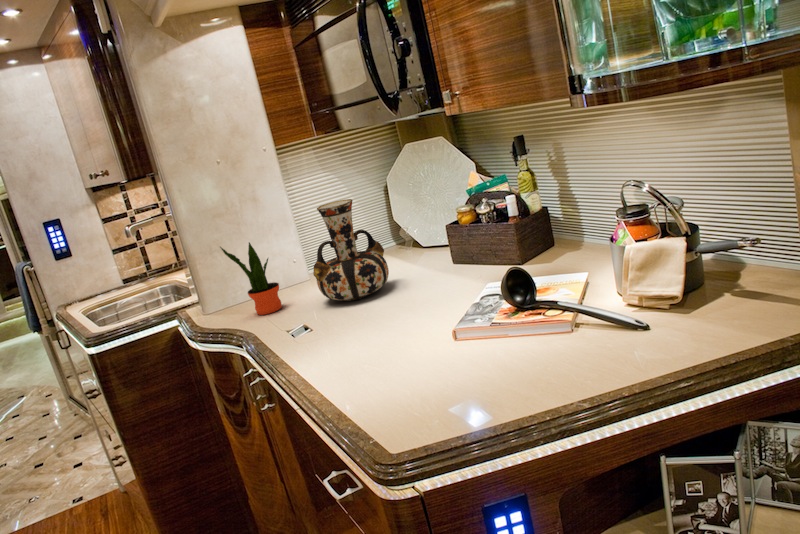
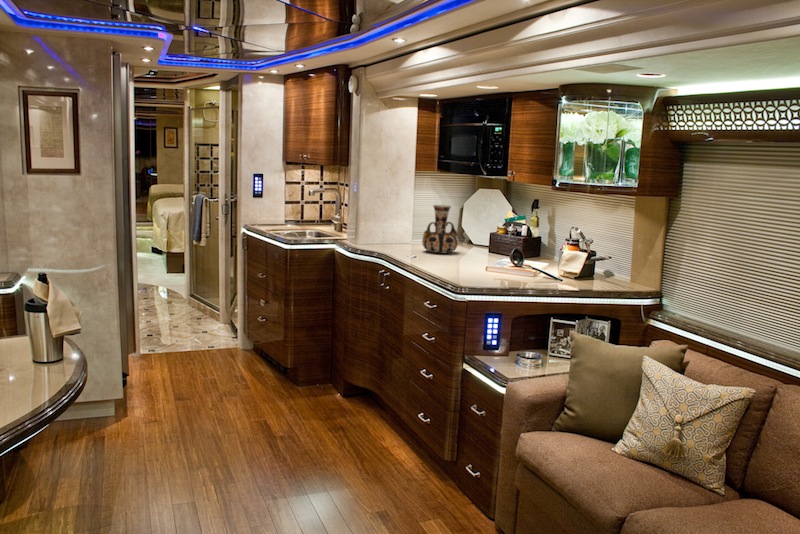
potted plant: present [220,243,282,315] -> none [381,210,402,250]

